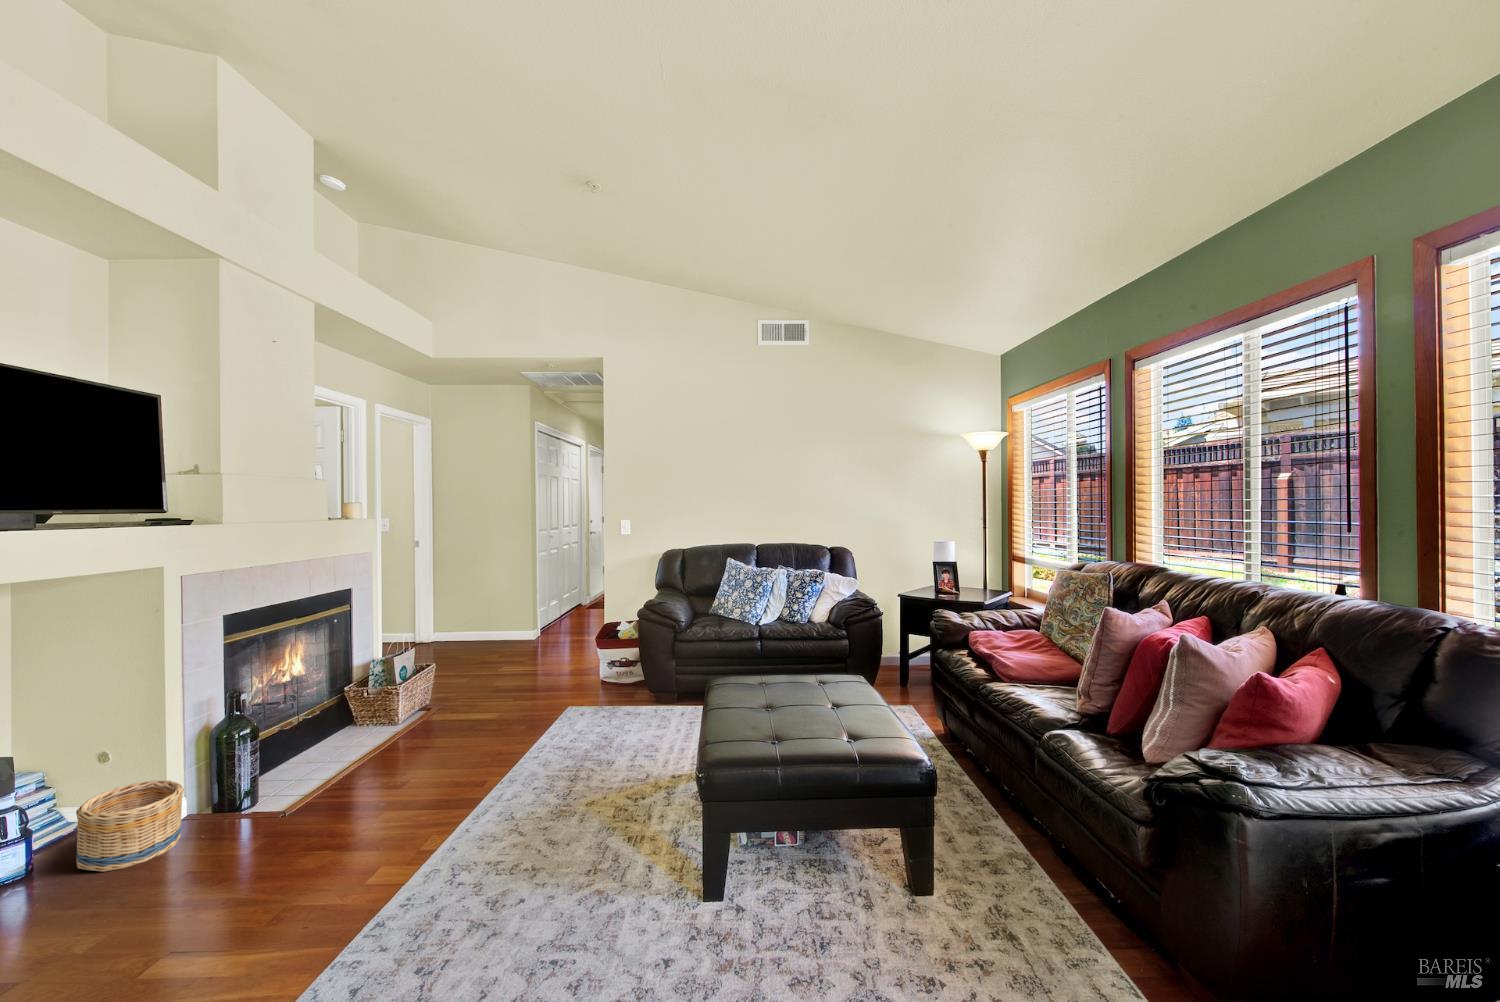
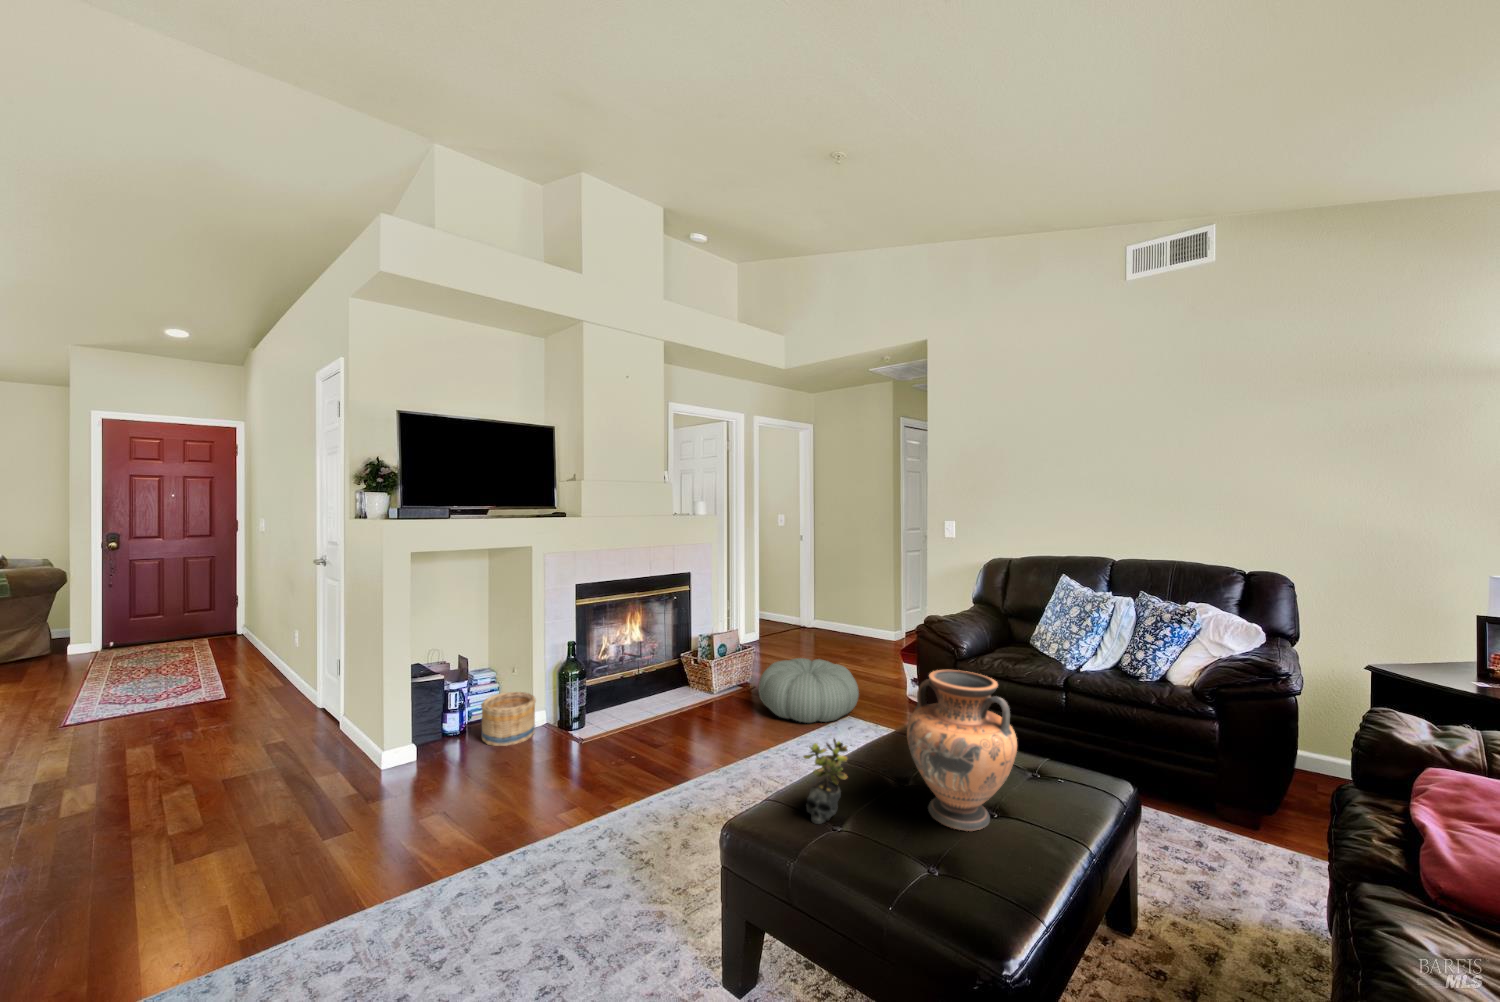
vase: none [794,616,864,719] -> present [907,670,1017,831]
pouf: none [473,660,579,724] -> present [758,658,859,723]
succulent plant: none [749,678,788,742] -> present [803,738,848,824]

